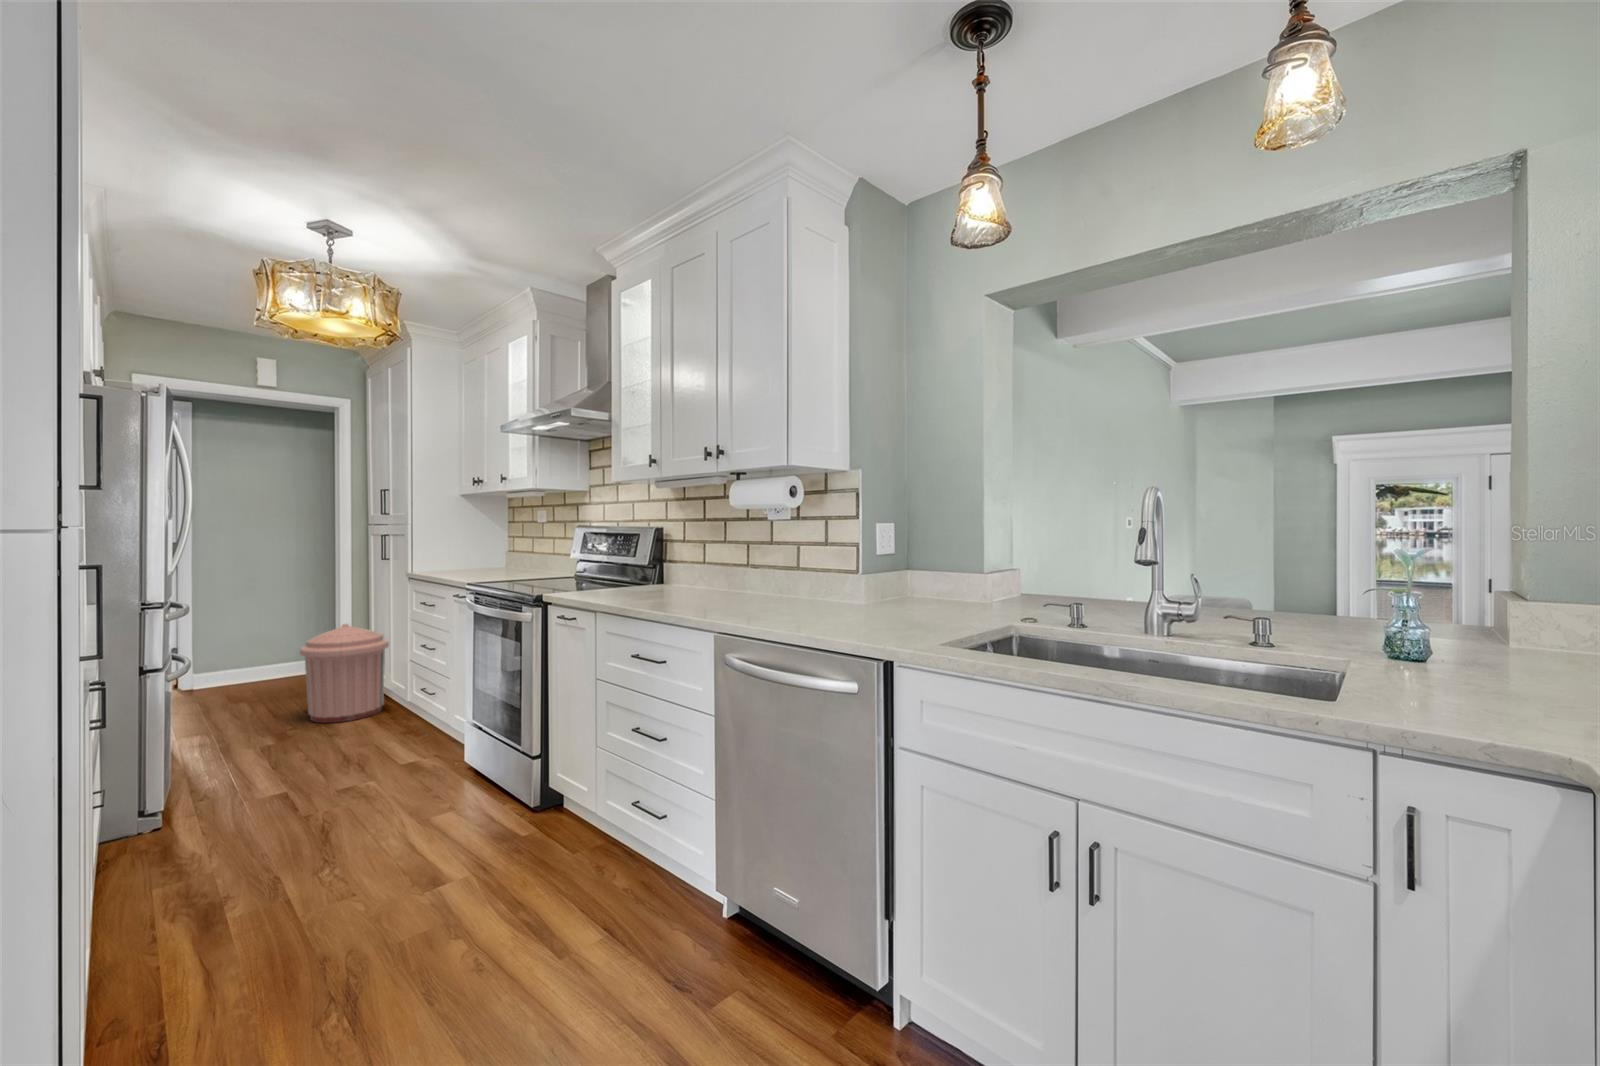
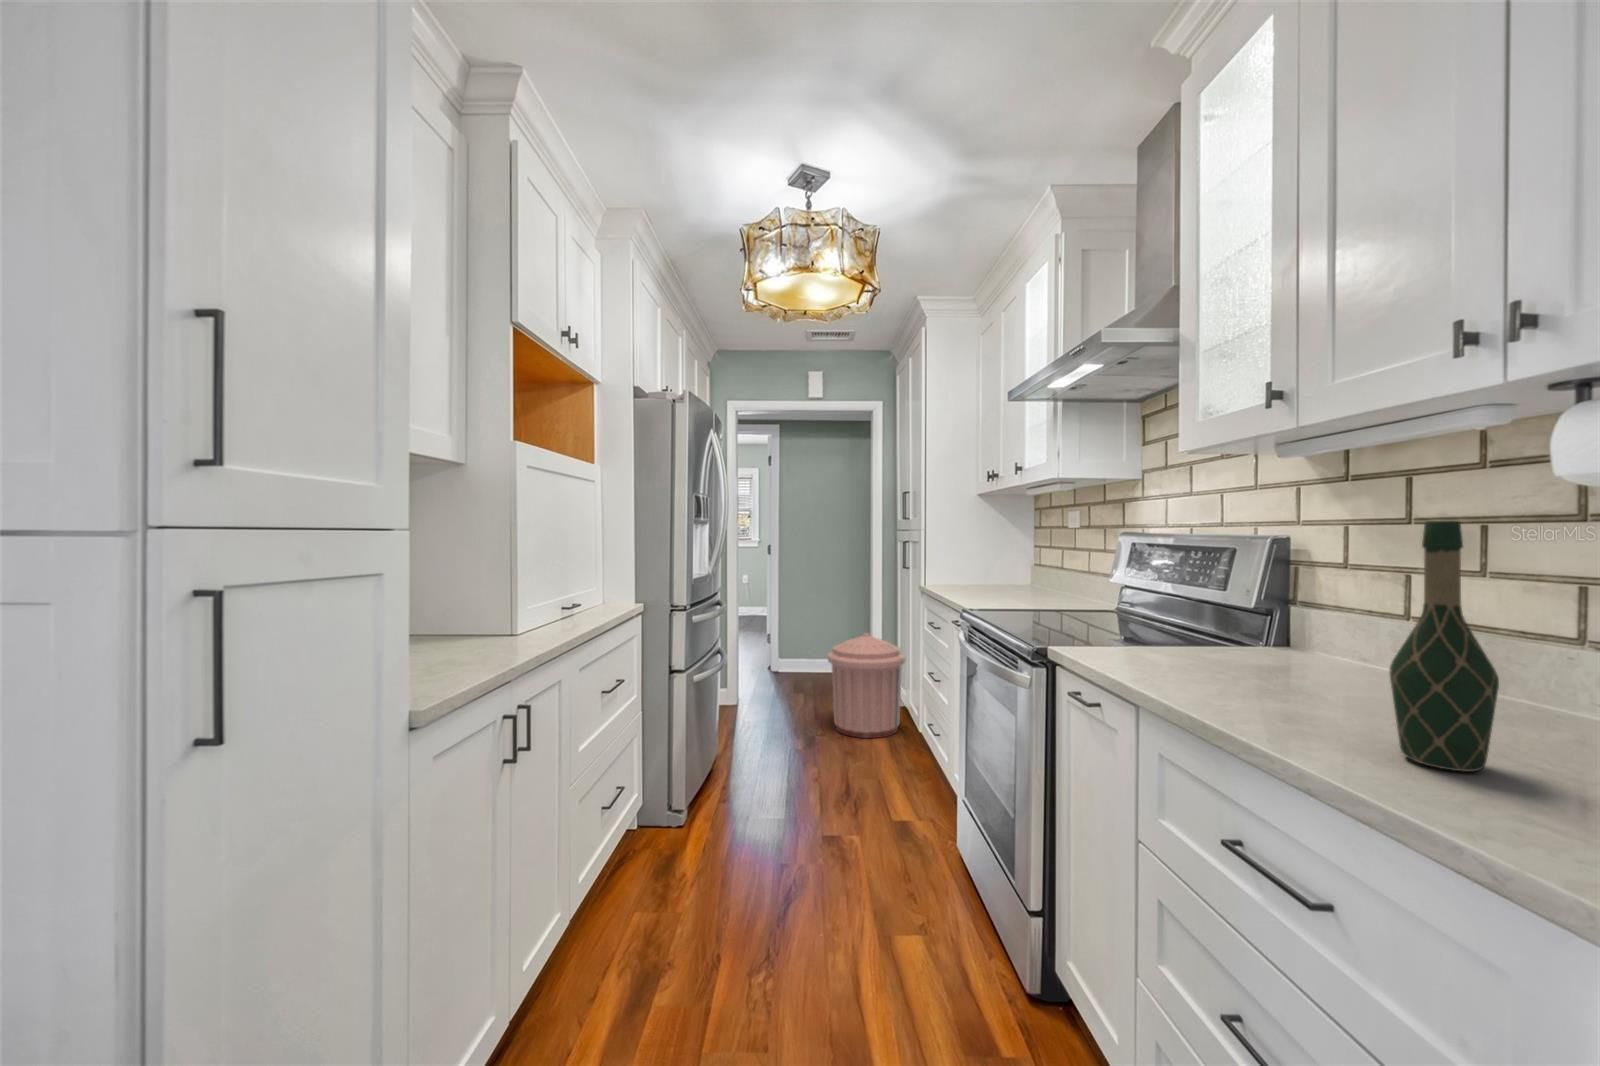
wine bottle: none [682,520,710,607] -> present [1389,521,1499,772]

